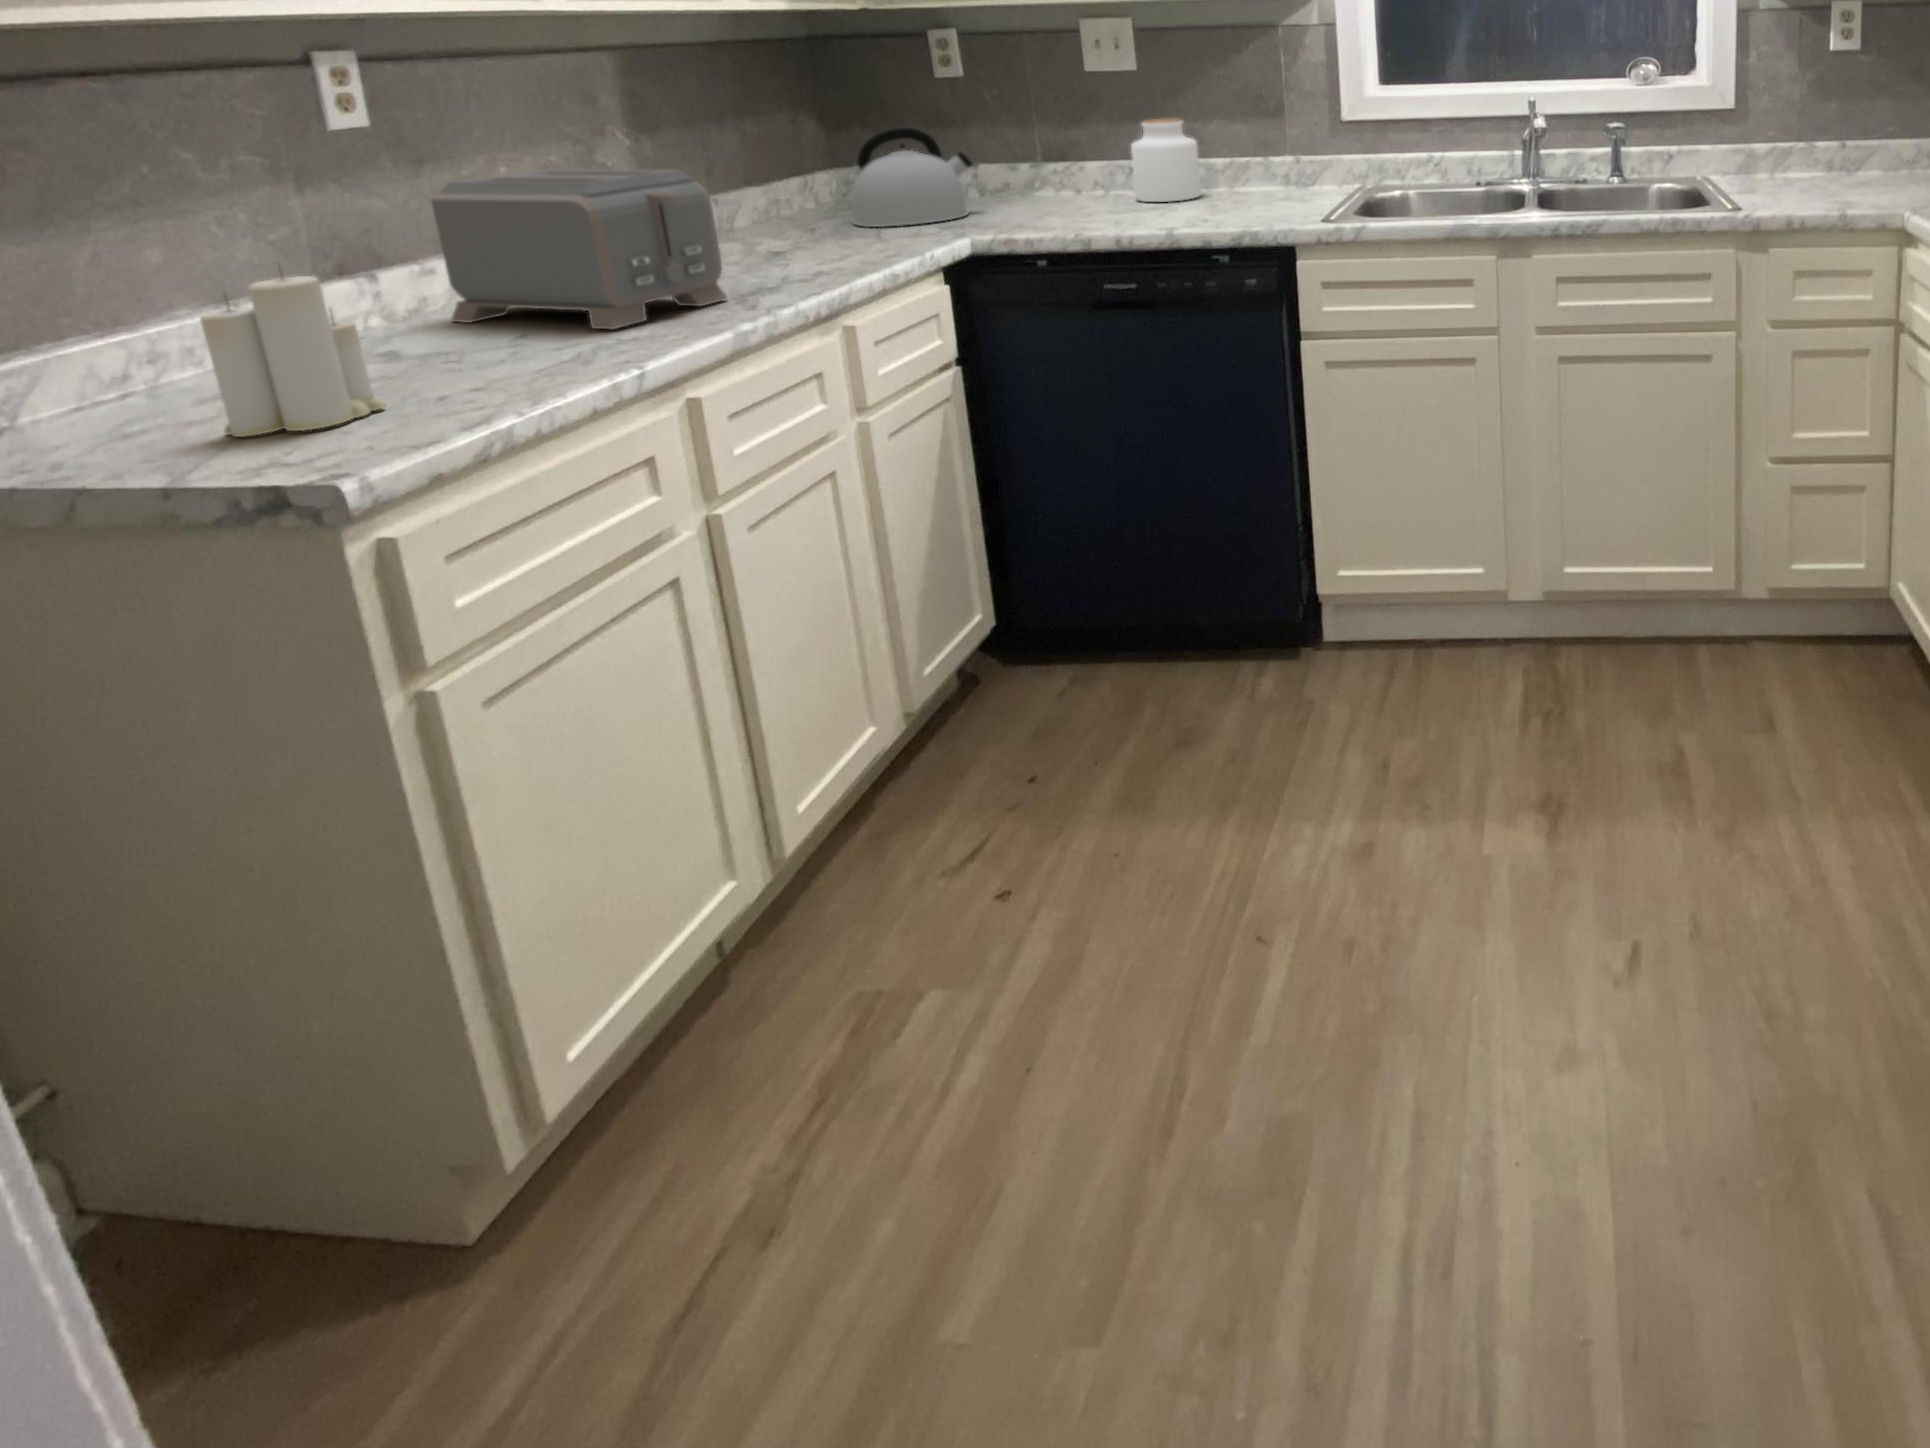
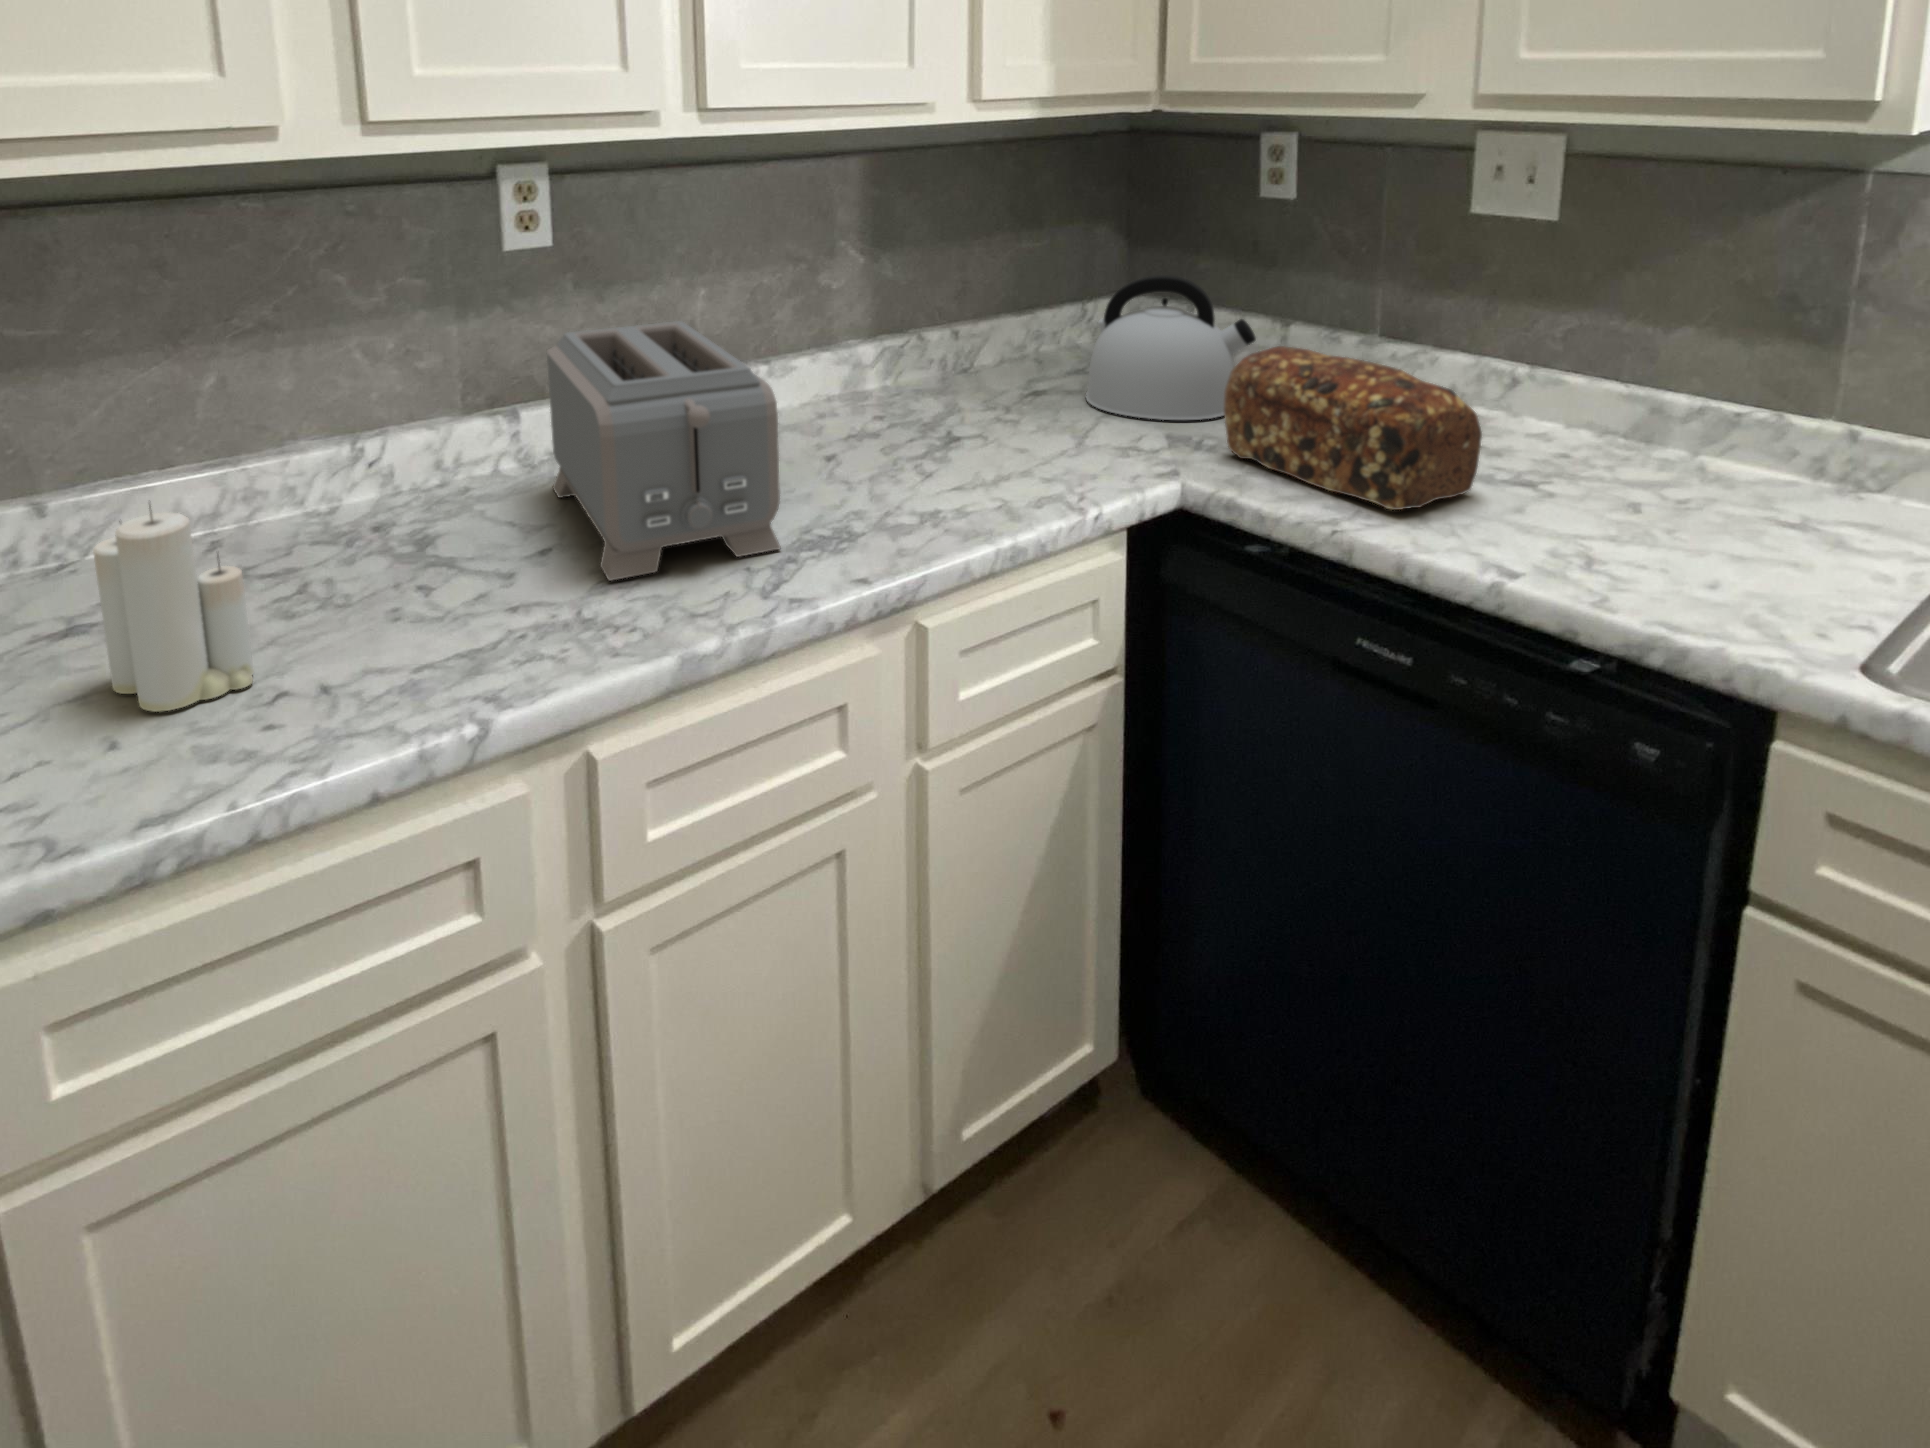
jar: present [1131,118,1201,202] -> none [1502,312,1638,466]
bread loaf: none [976,150,1136,227] -> present [1224,346,1482,510]

